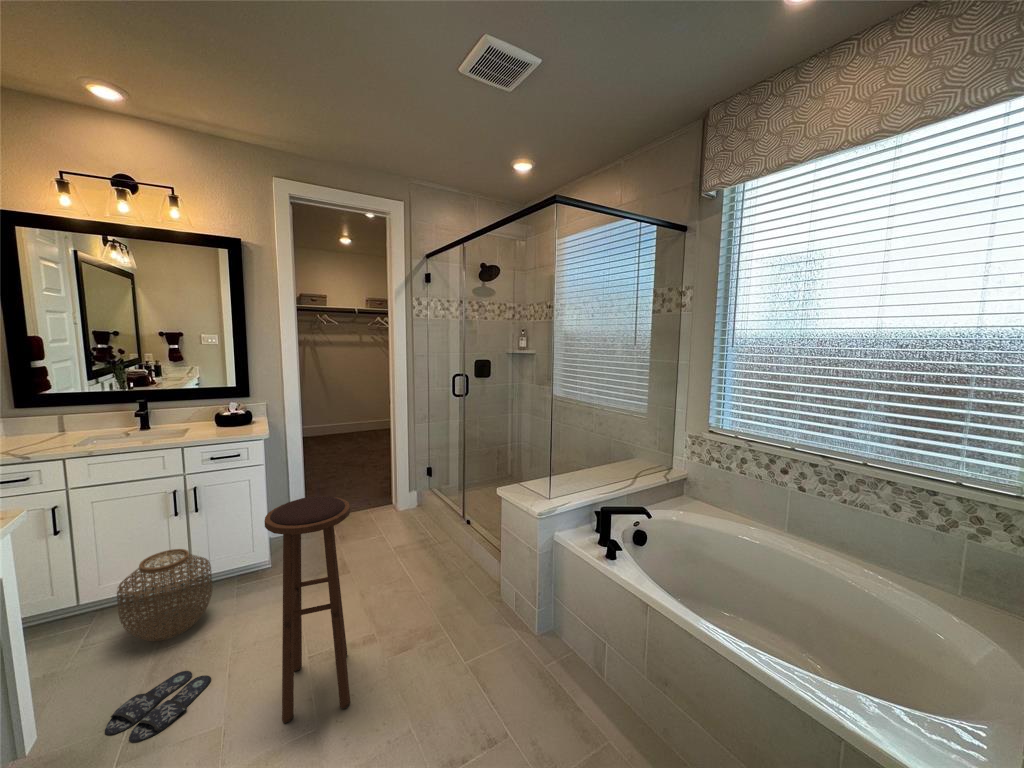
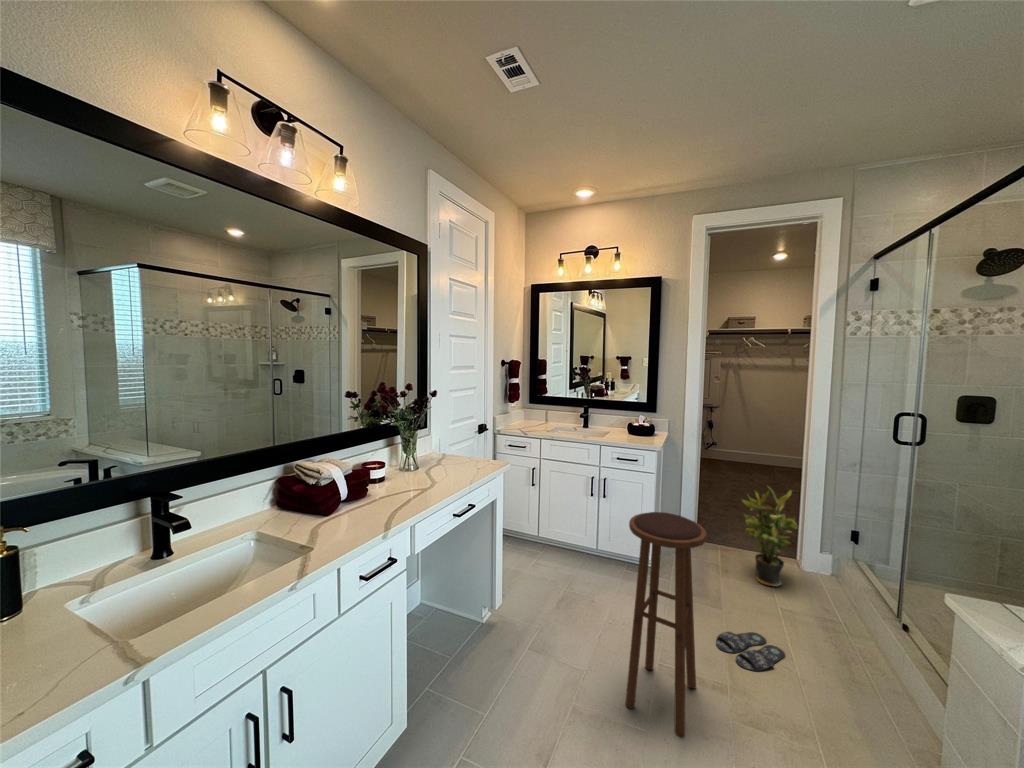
potted plant: none [351,447,396,535] -> present [742,487,798,587]
woven basket: present [117,549,212,641] -> none [553,519,607,586]
slippers: present [105,671,211,742] -> present [716,631,785,671]

